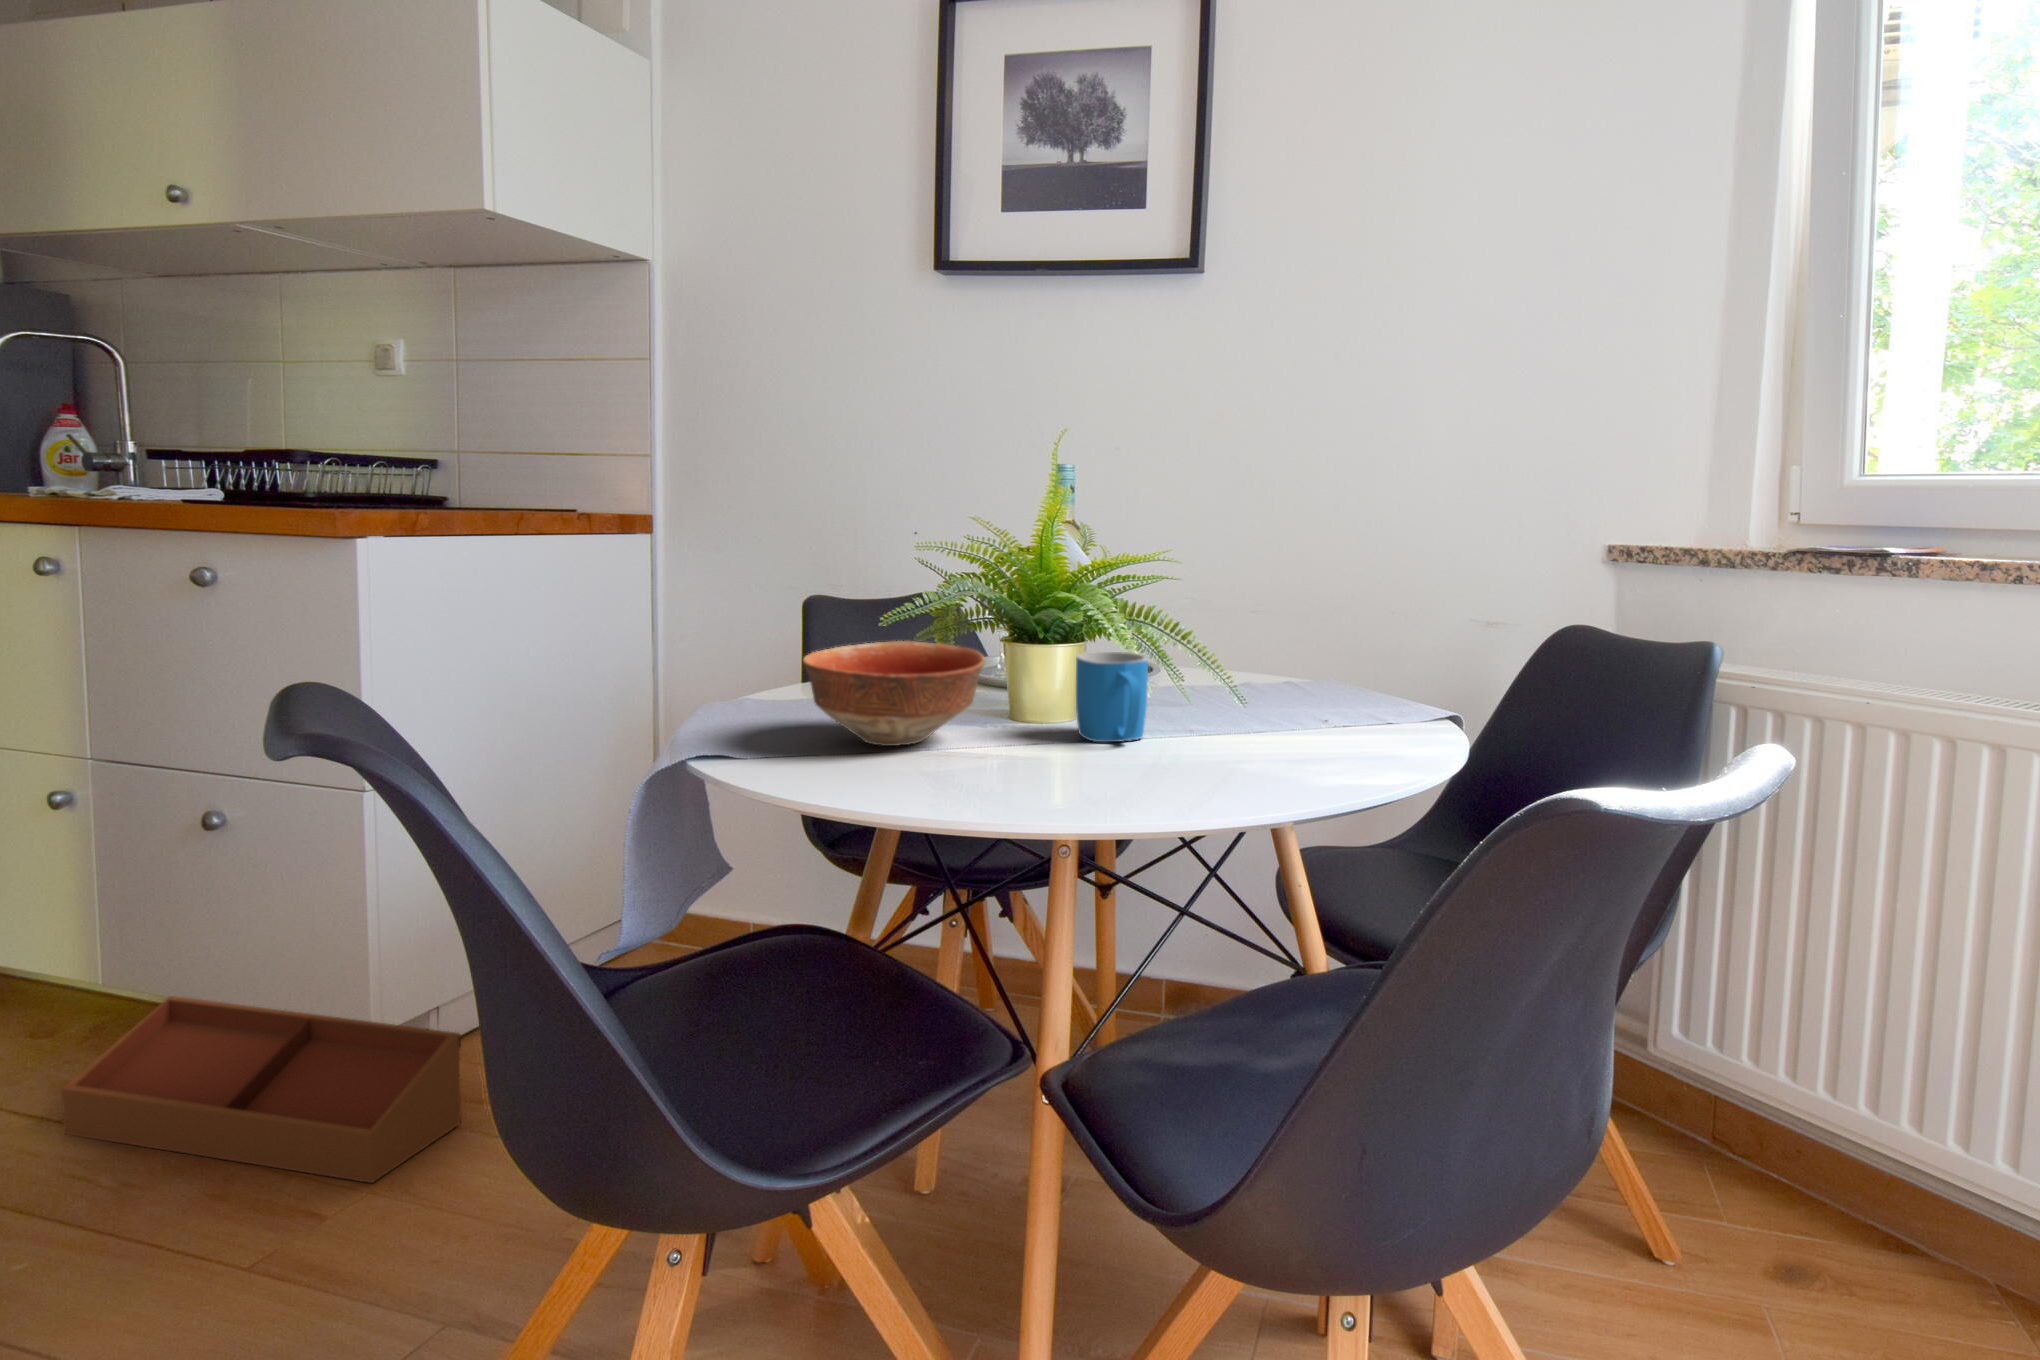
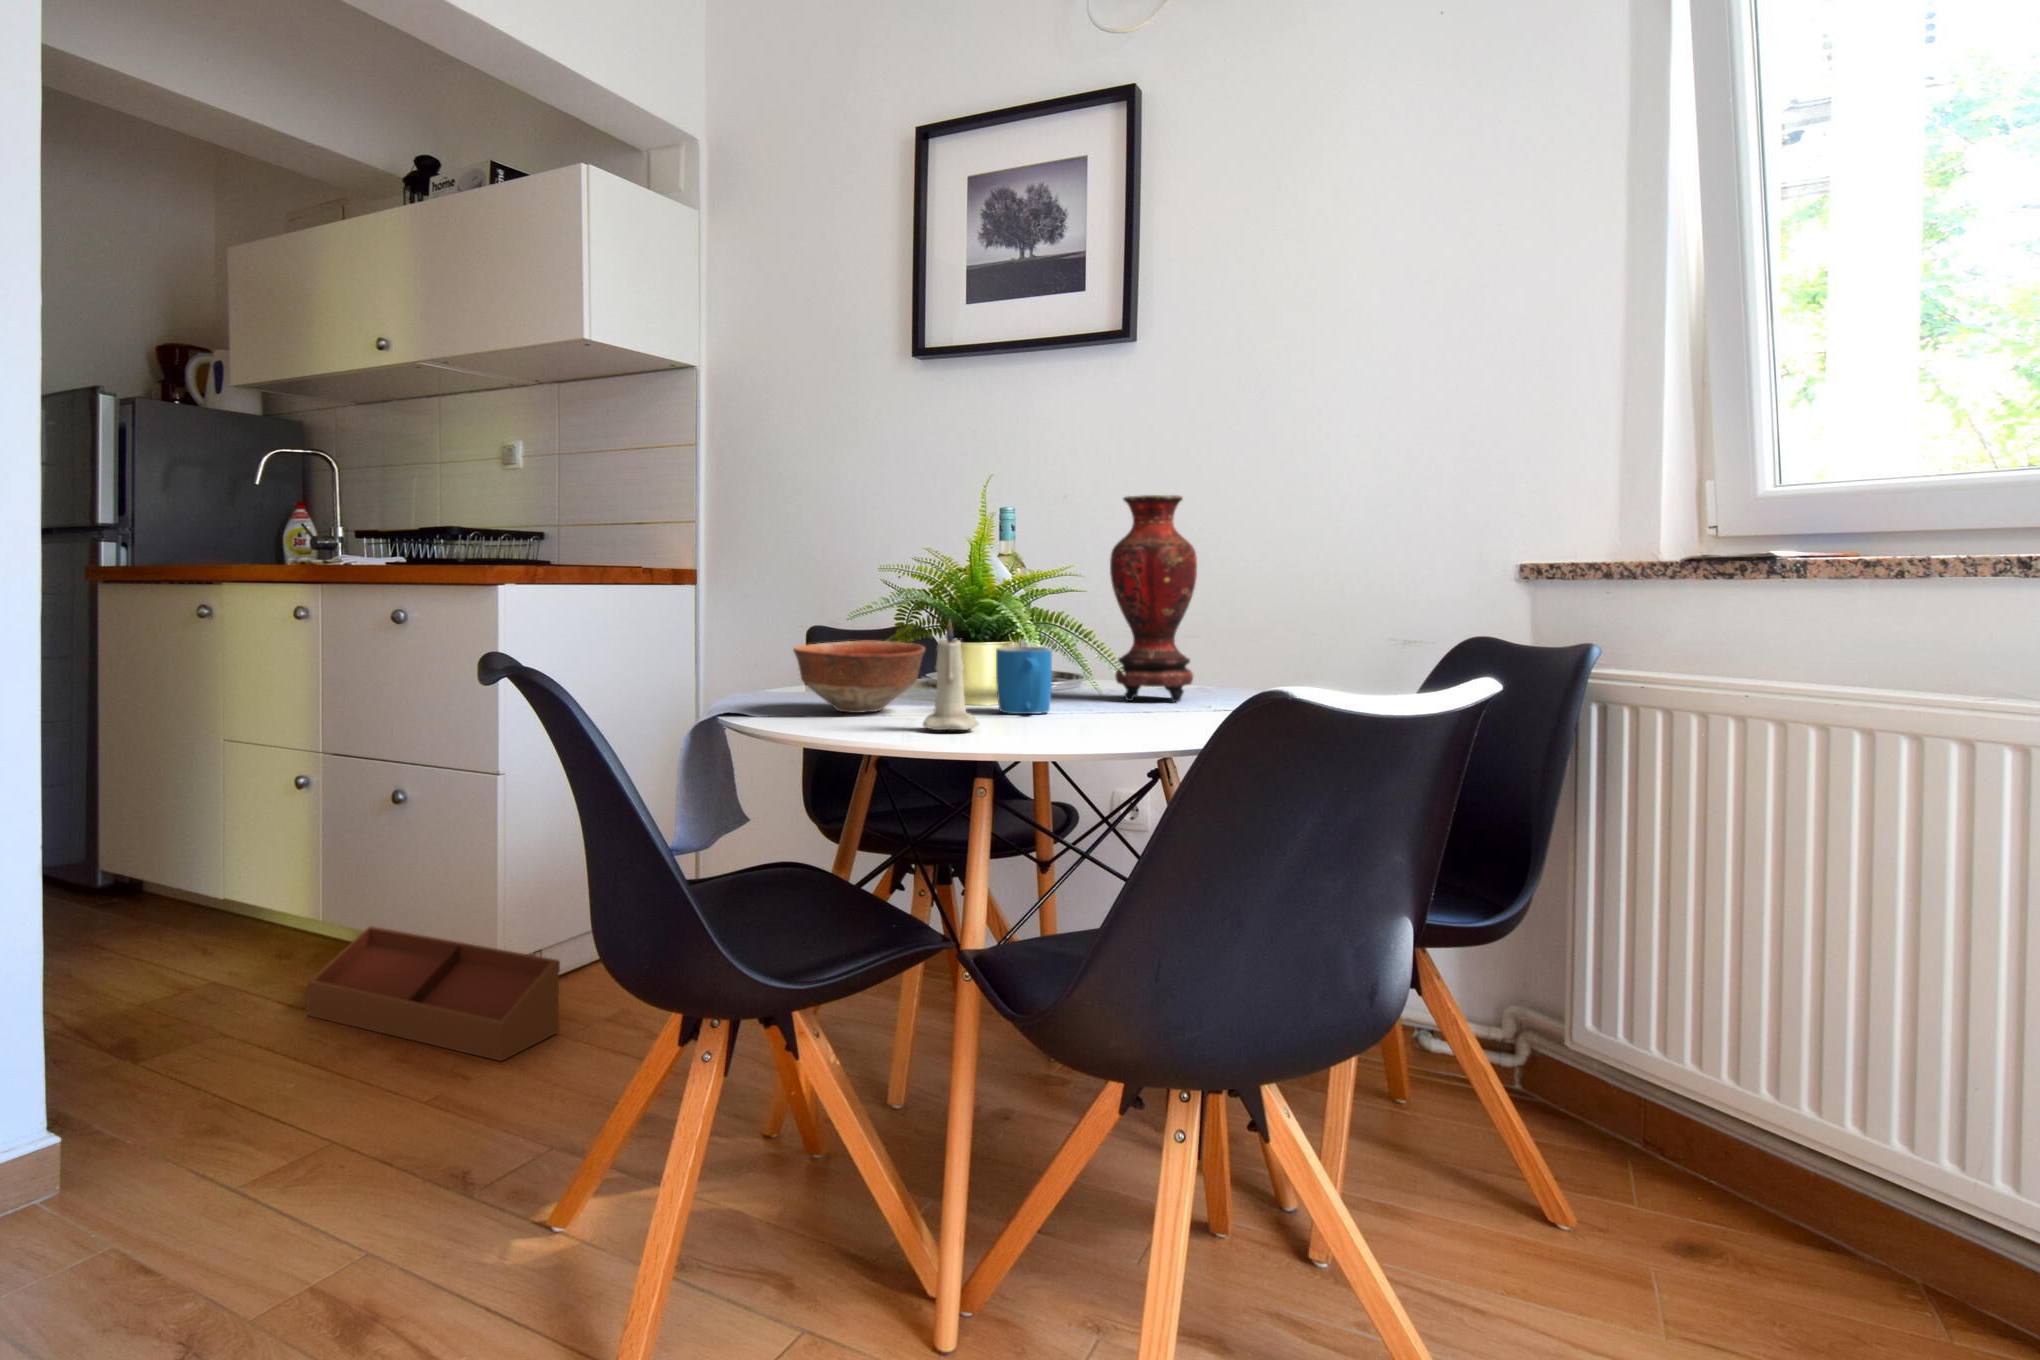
vase: none [1201,462,1302,708] -> present [1110,495,1197,702]
candle: none [1000,635,1077,792] -> present [923,620,979,730]

